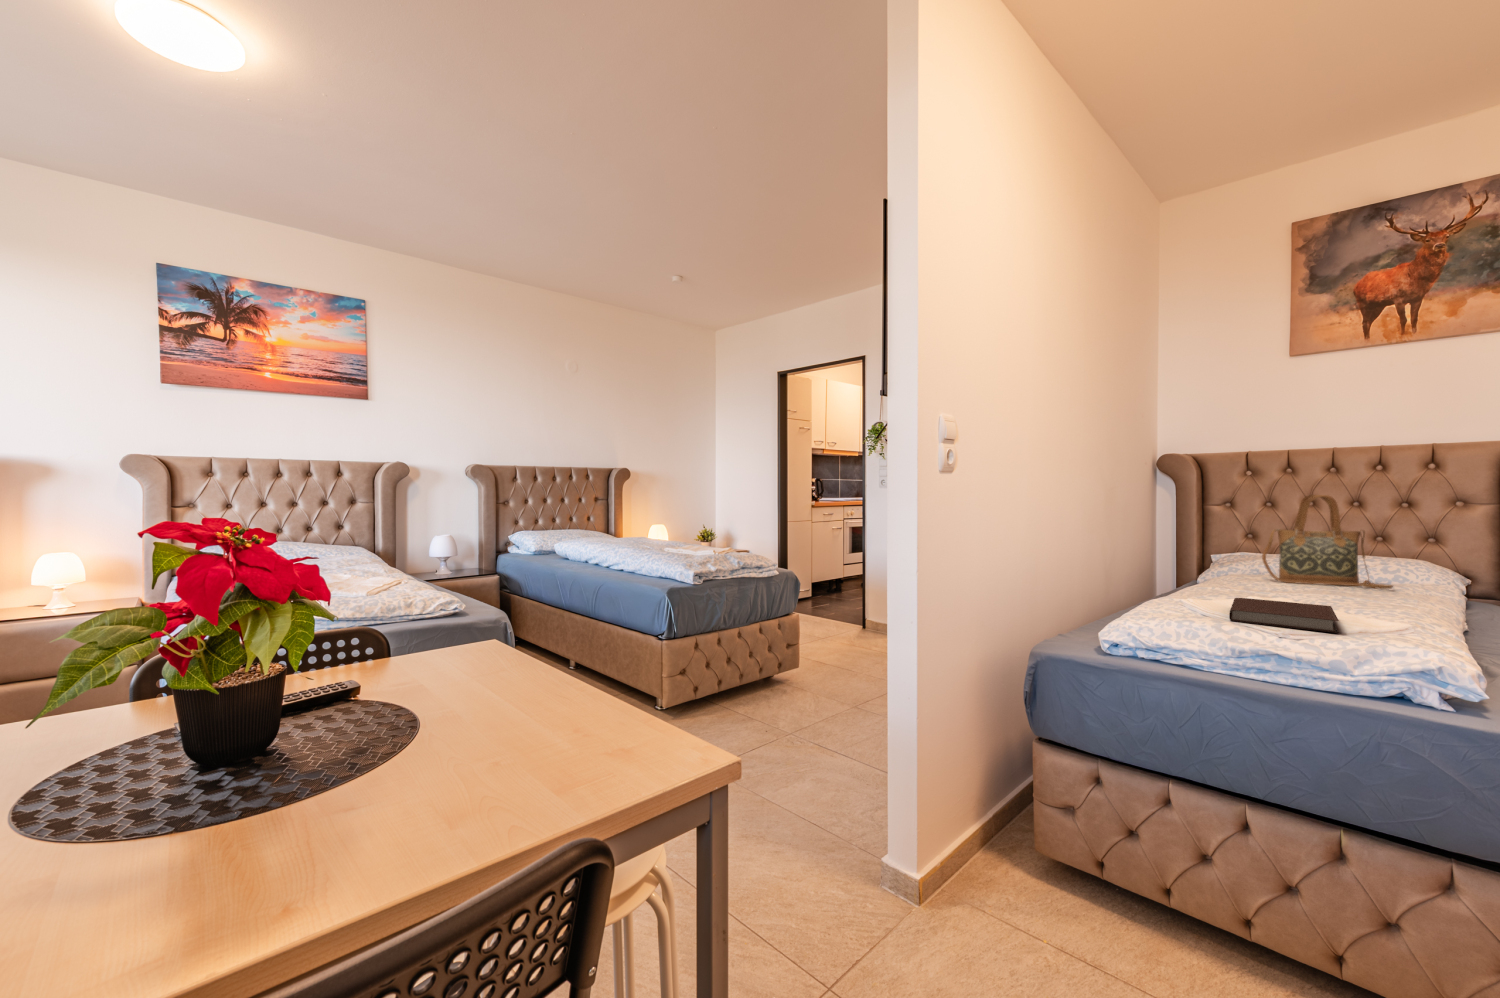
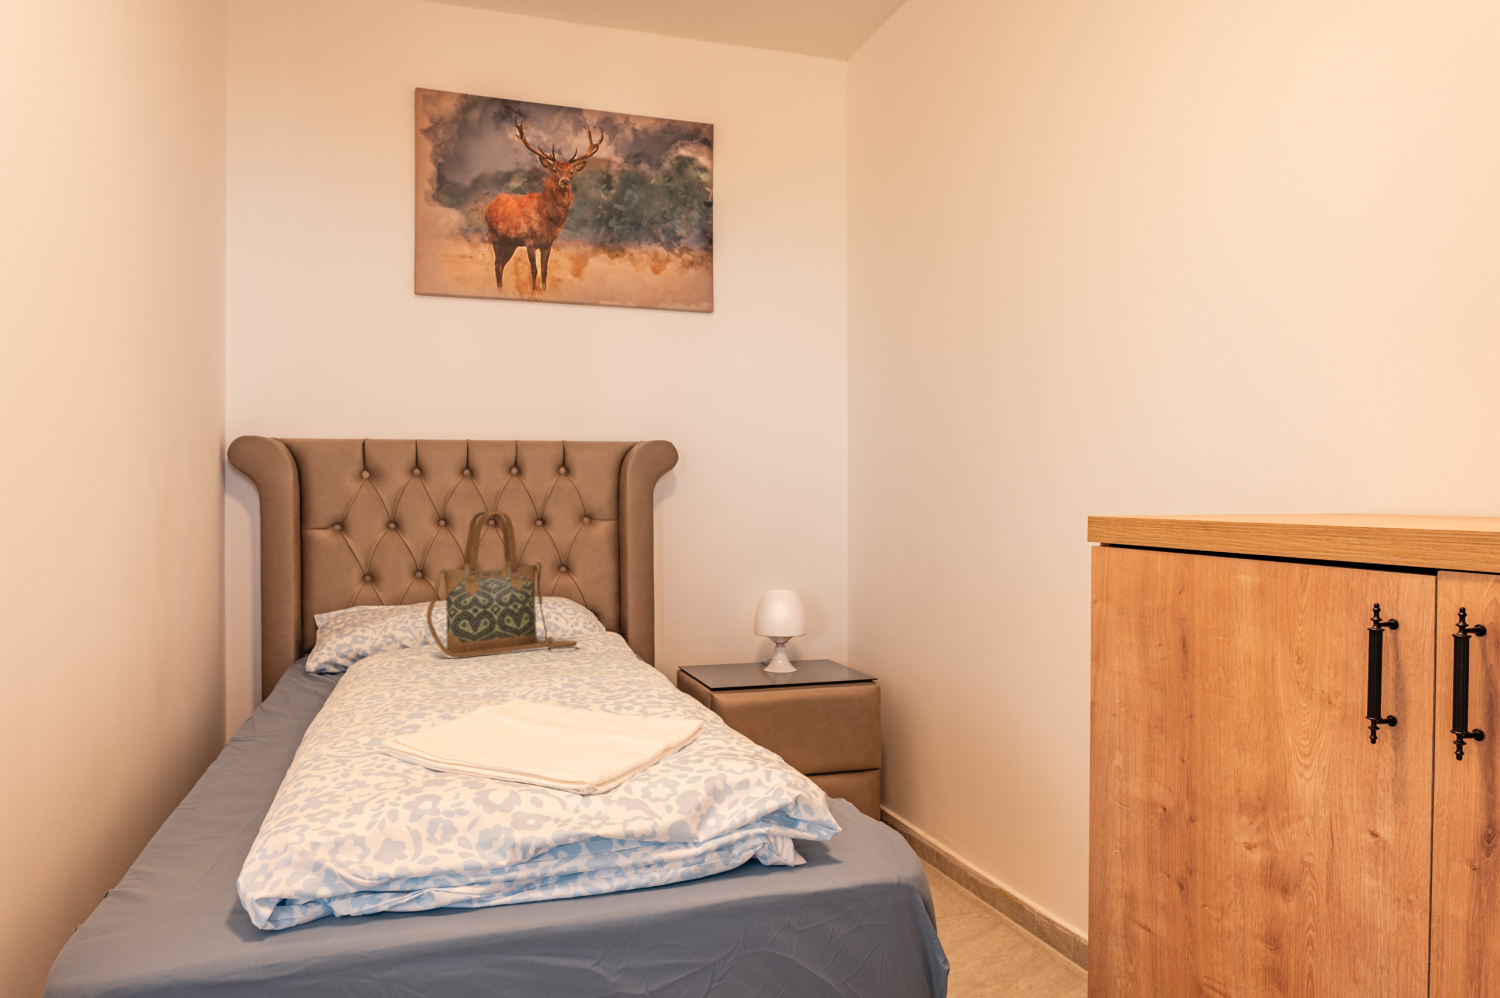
notebook: present [1229,598,1338,633] -> none [468,707,657,783]

